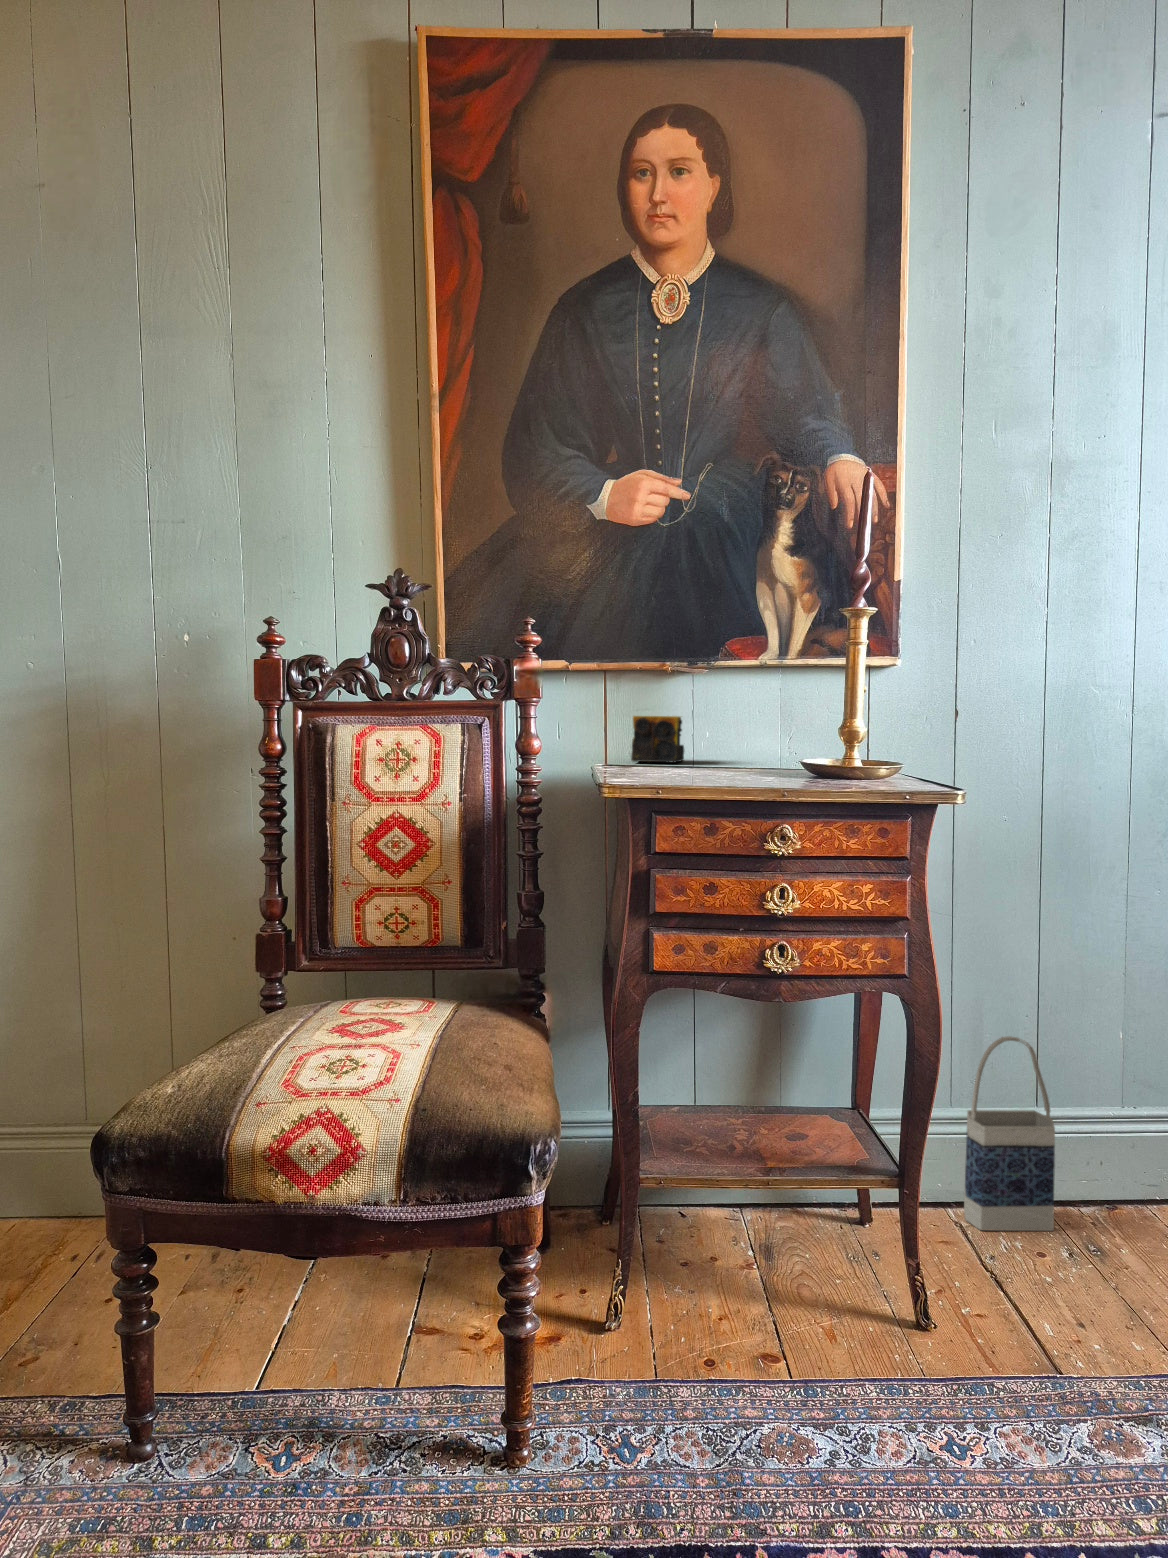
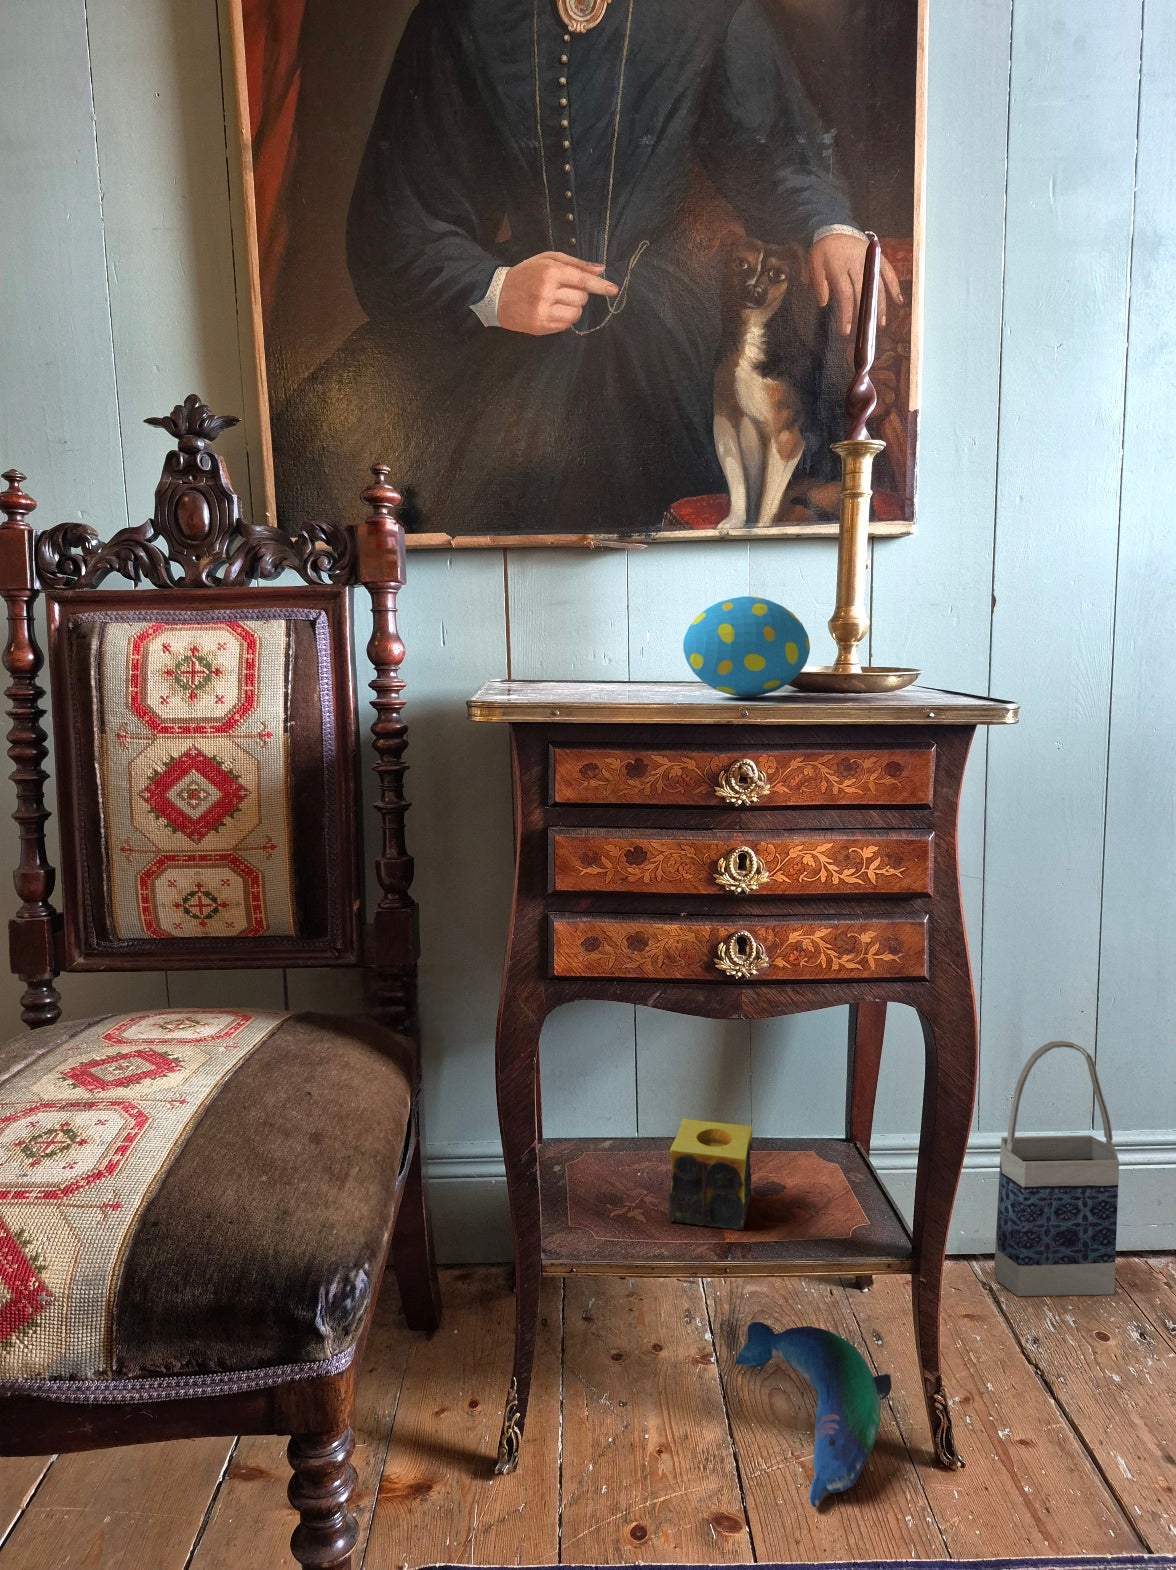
candle: present [631,716,684,763] -> present [668,1119,752,1230]
decorative egg: none [742,718,827,784] -> present [683,596,810,697]
plush toy: none [771,1239,886,1352] -> present [735,1322,891,1507]

